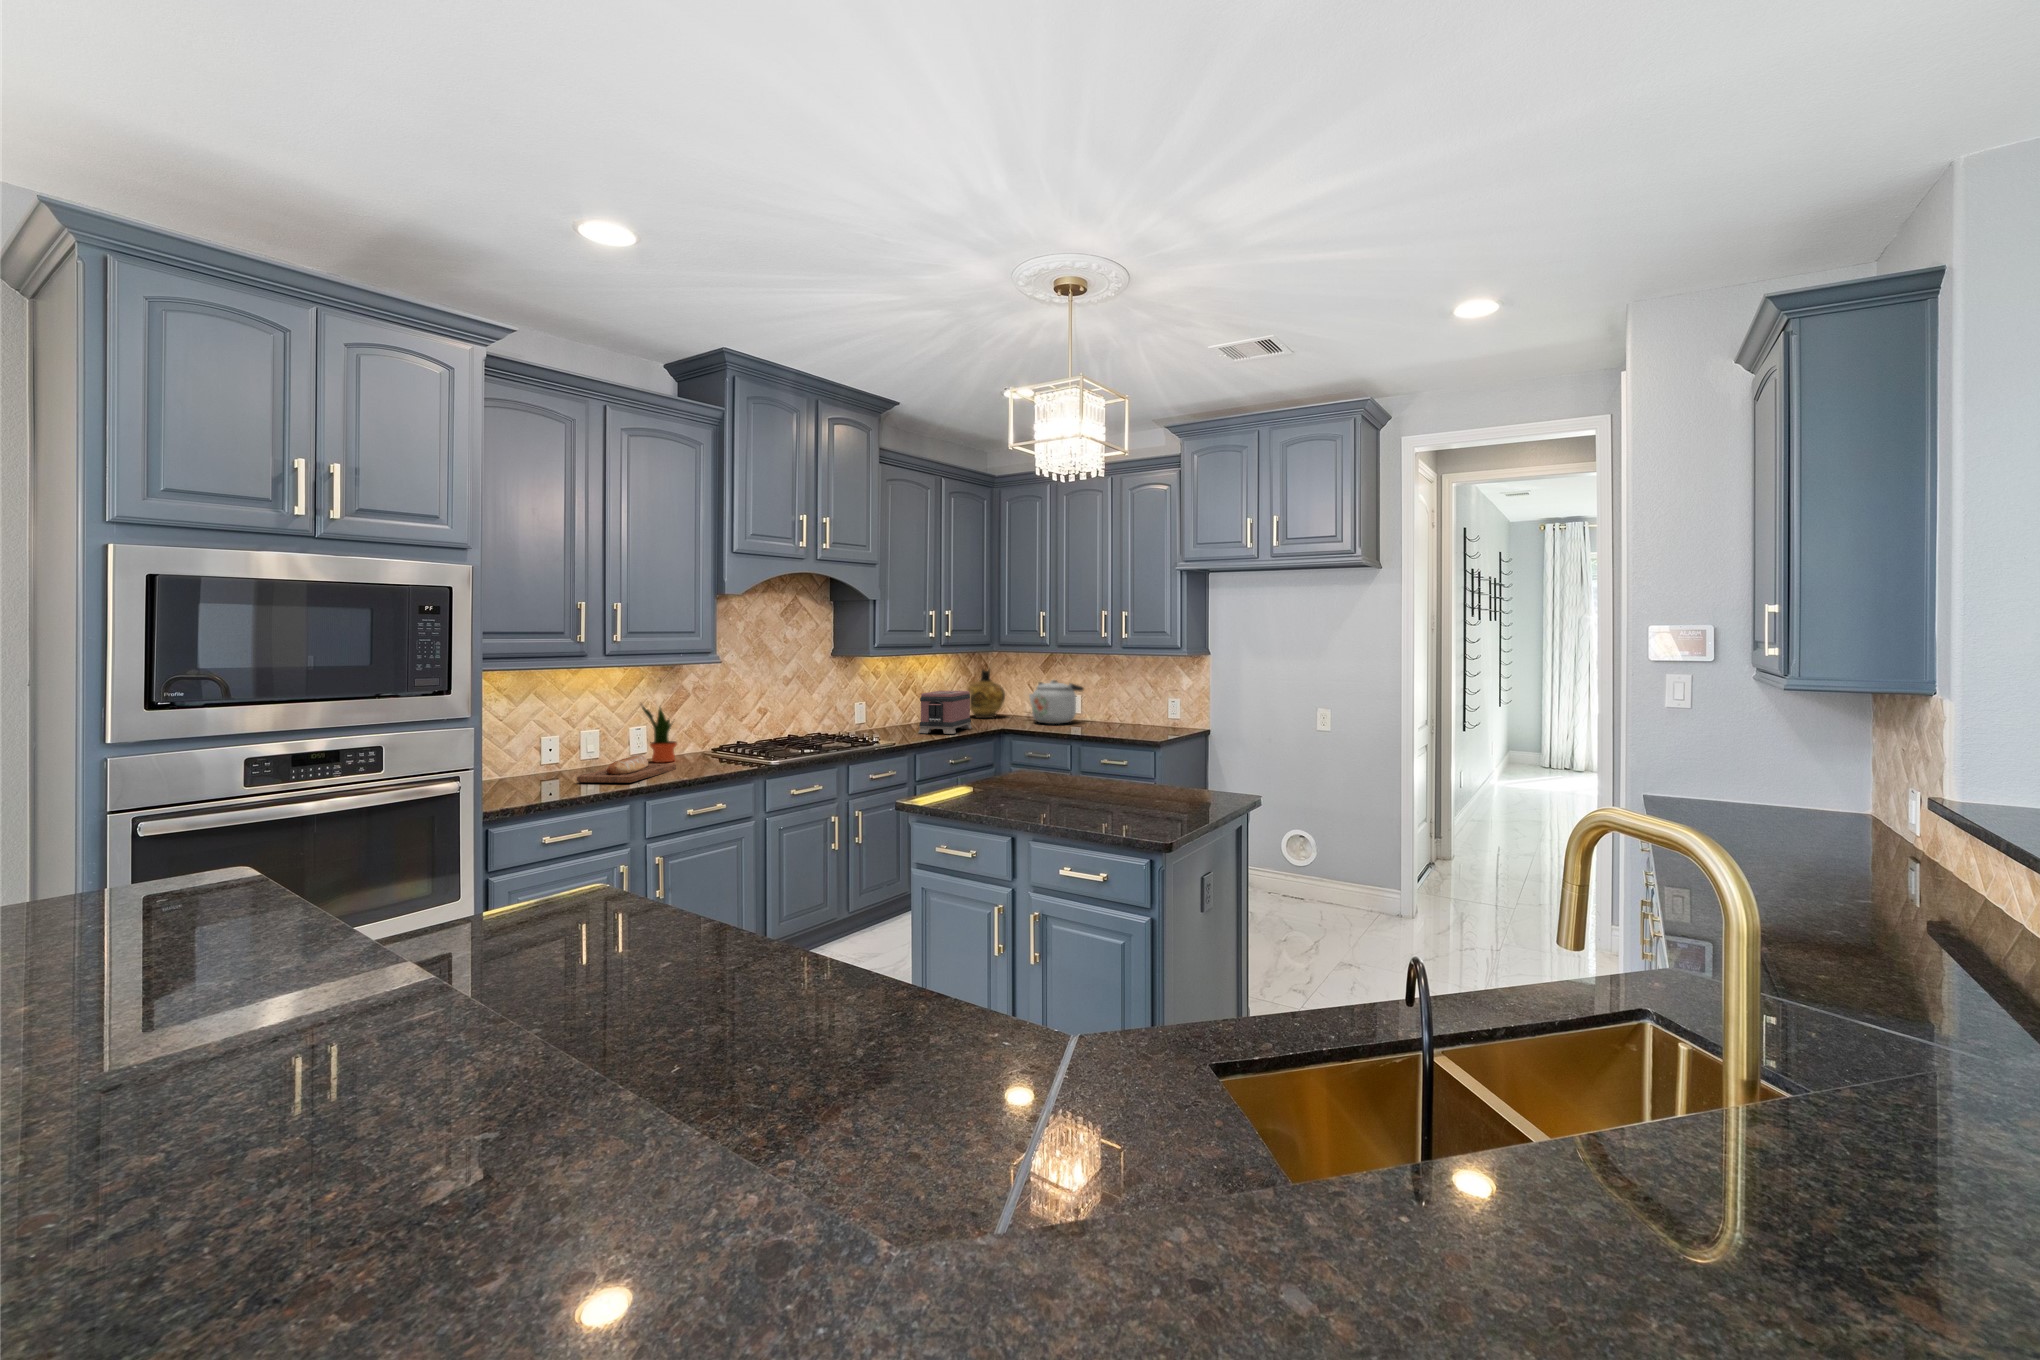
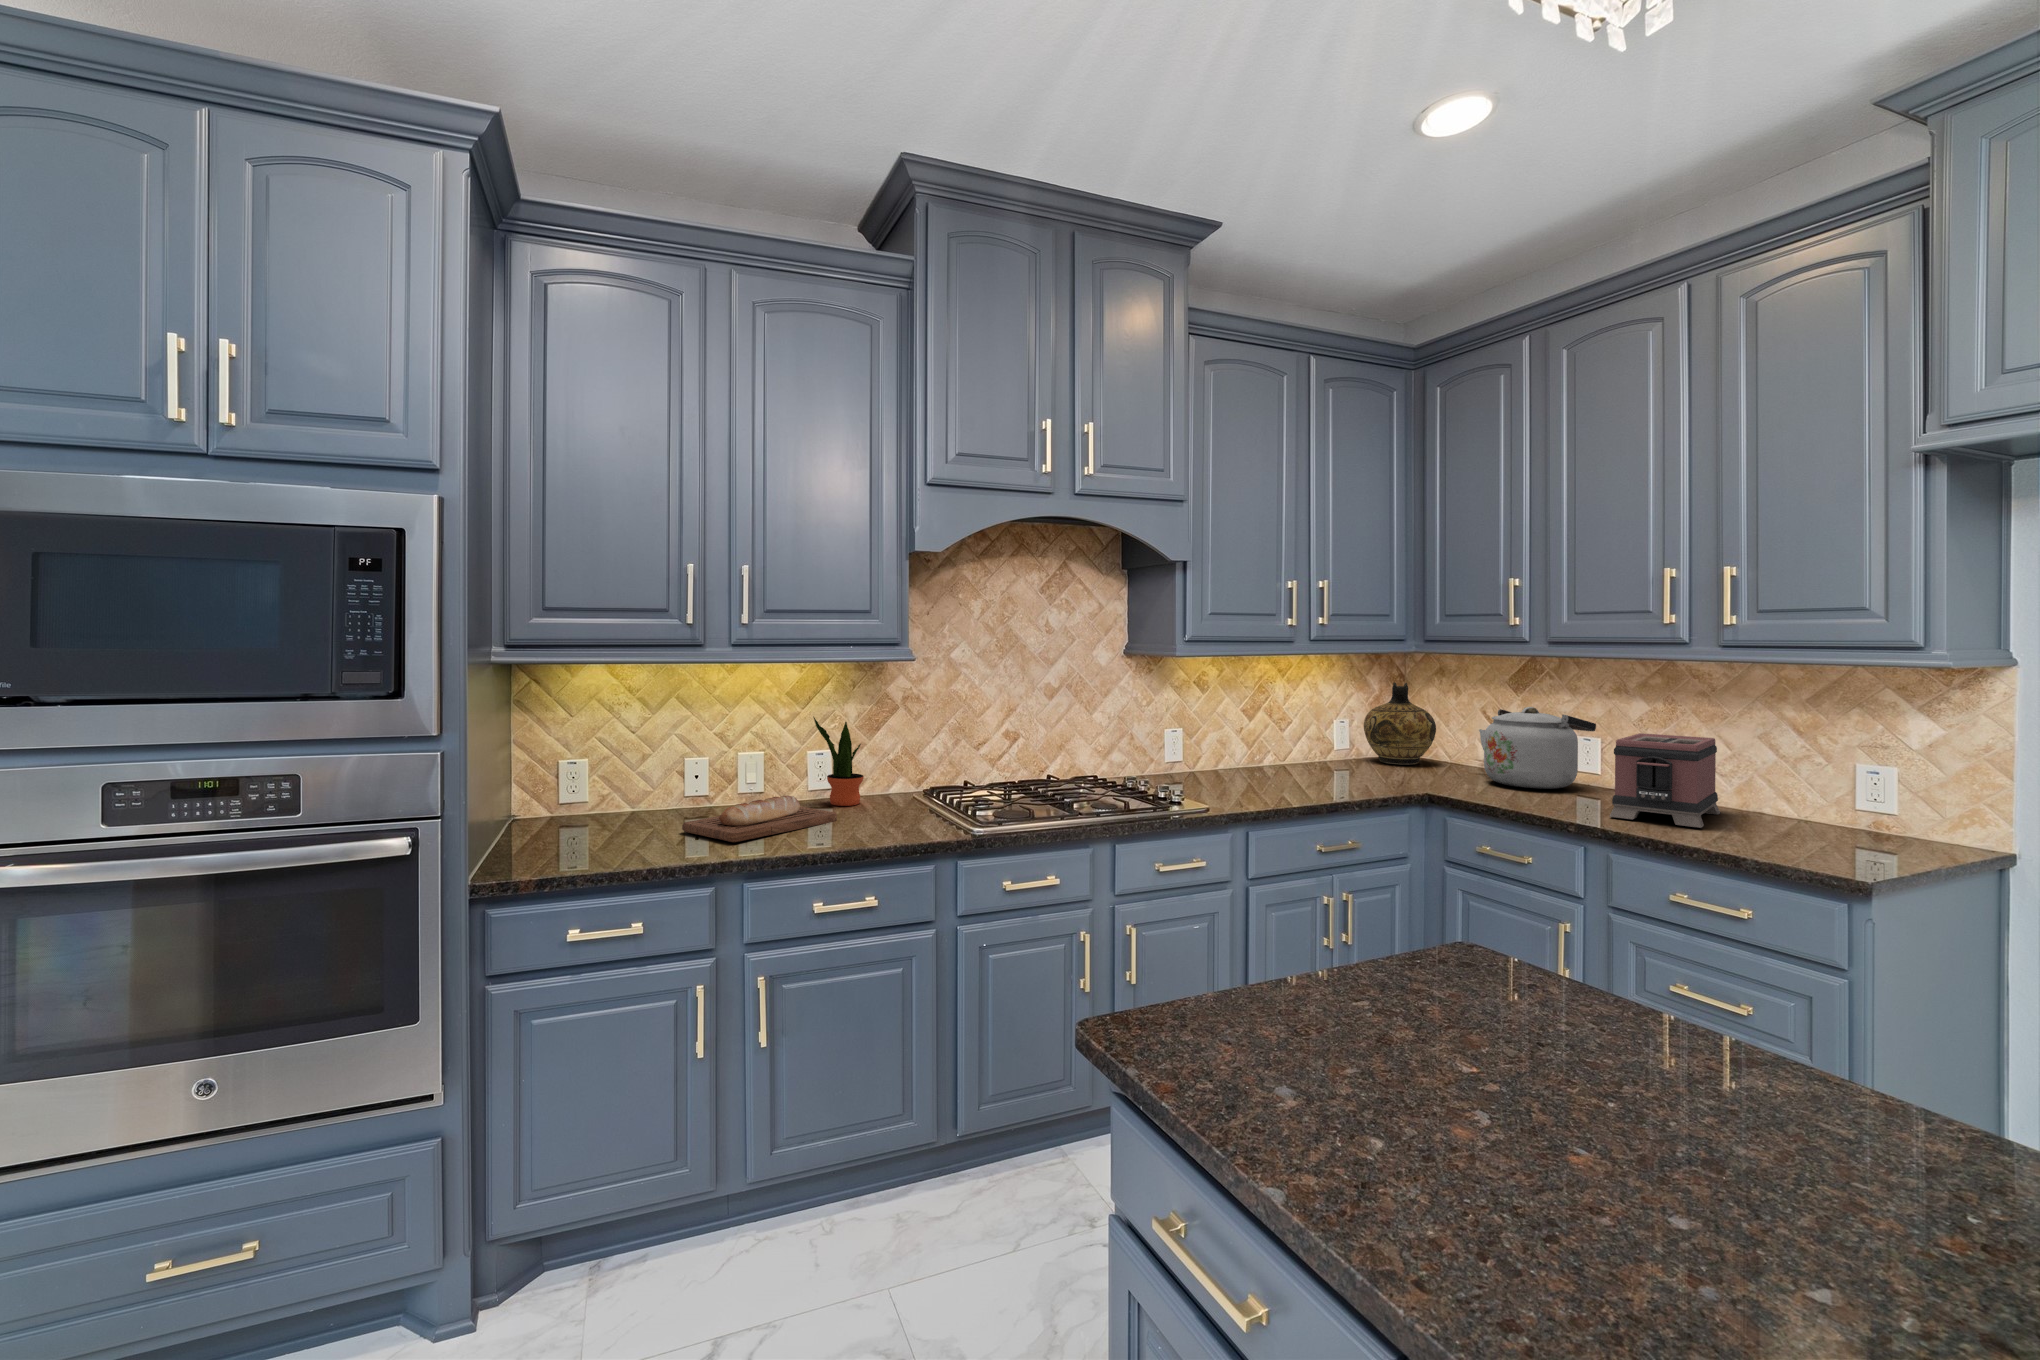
toaster: present [918,691,972,734] -> present [1610,733,1720,828]

